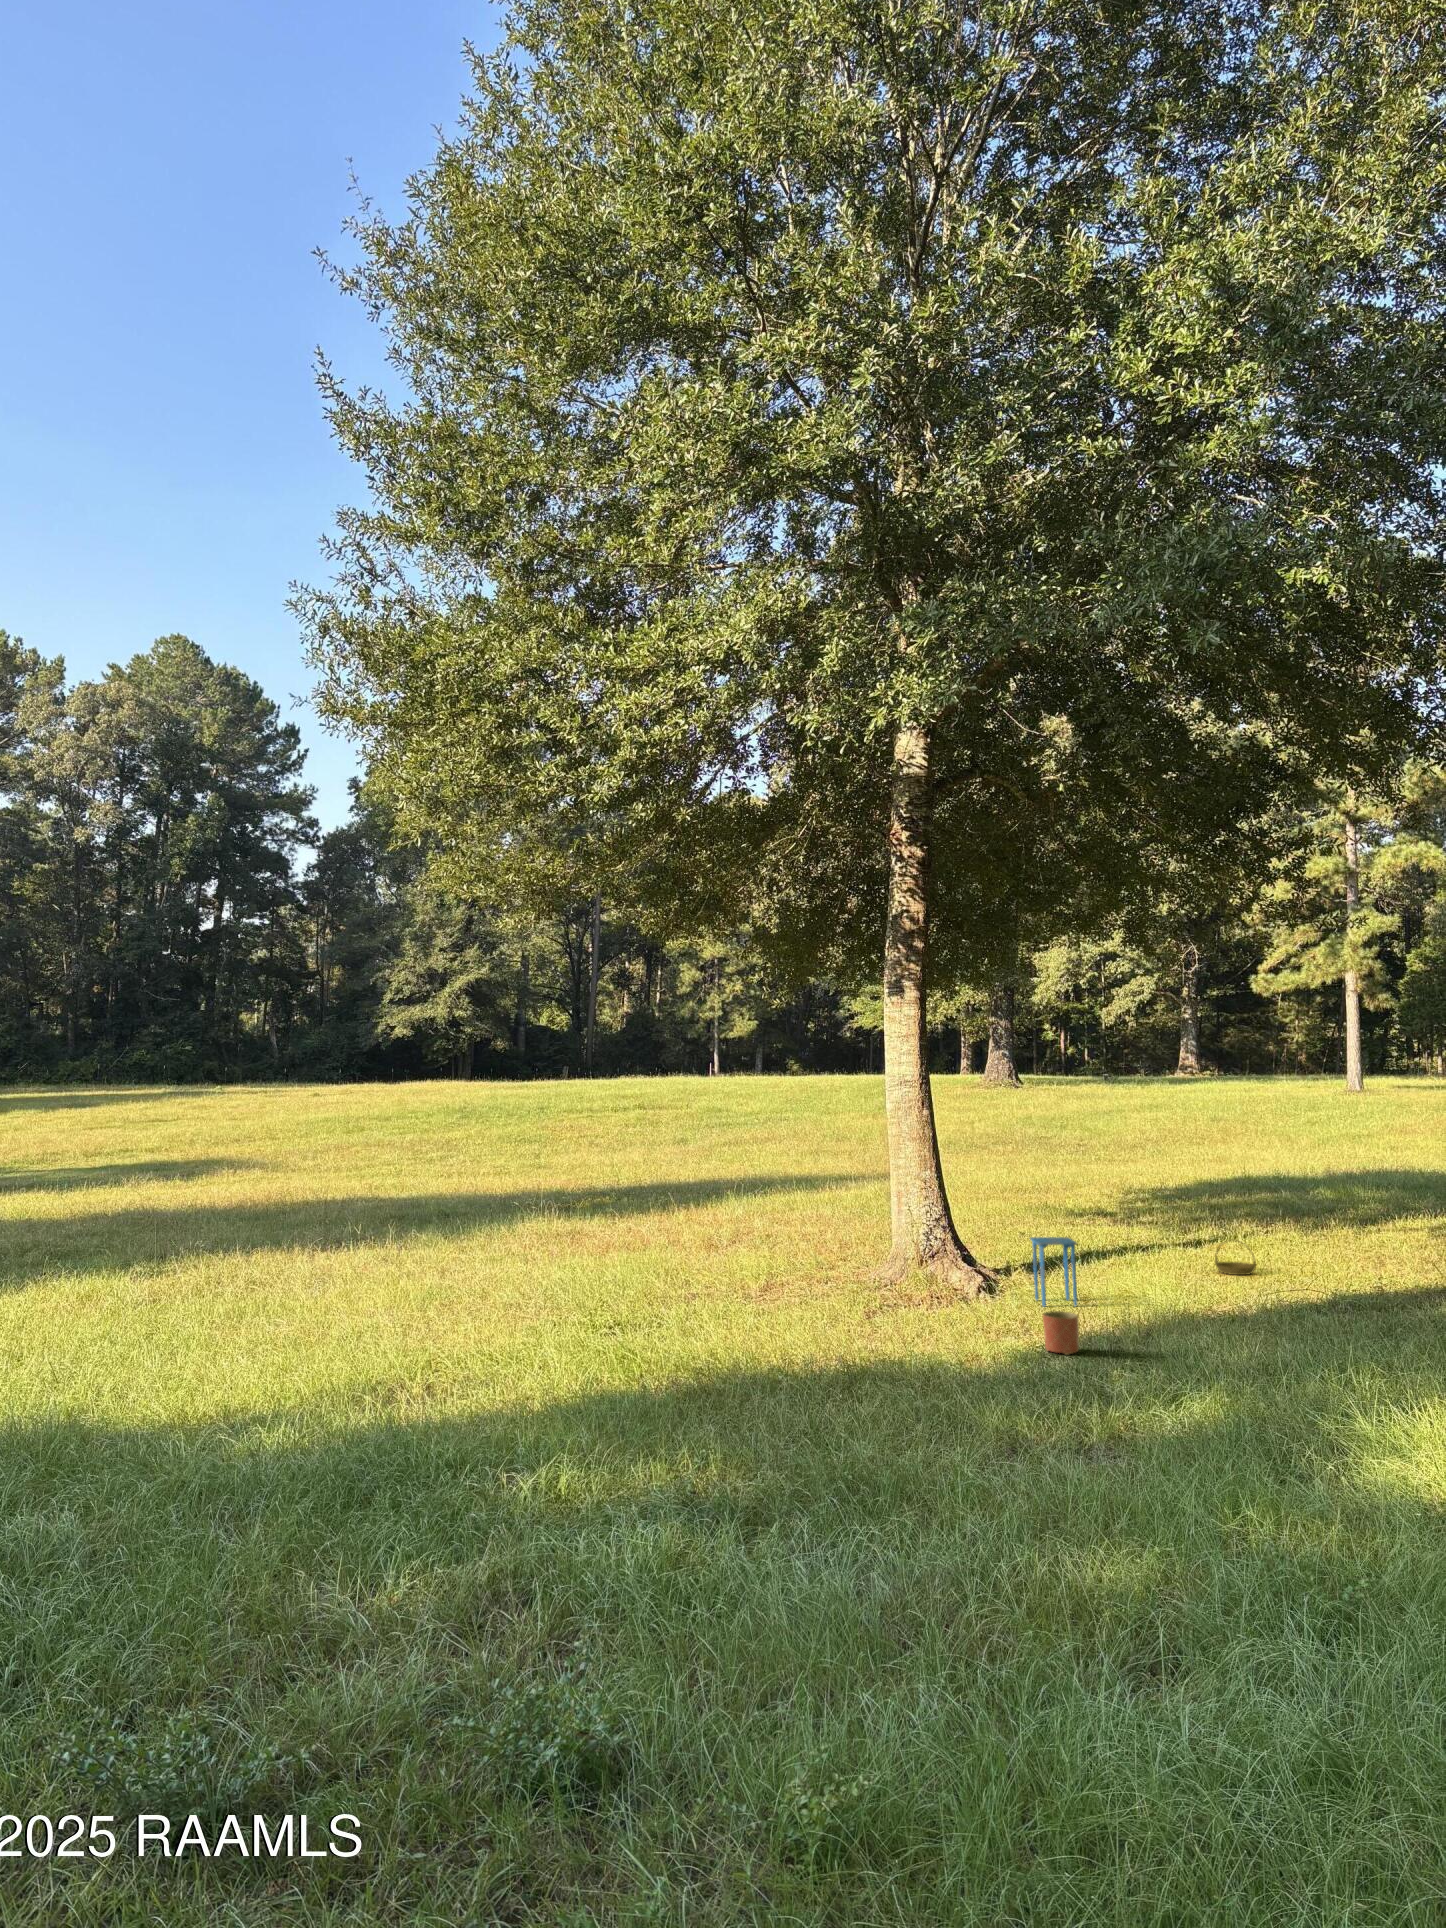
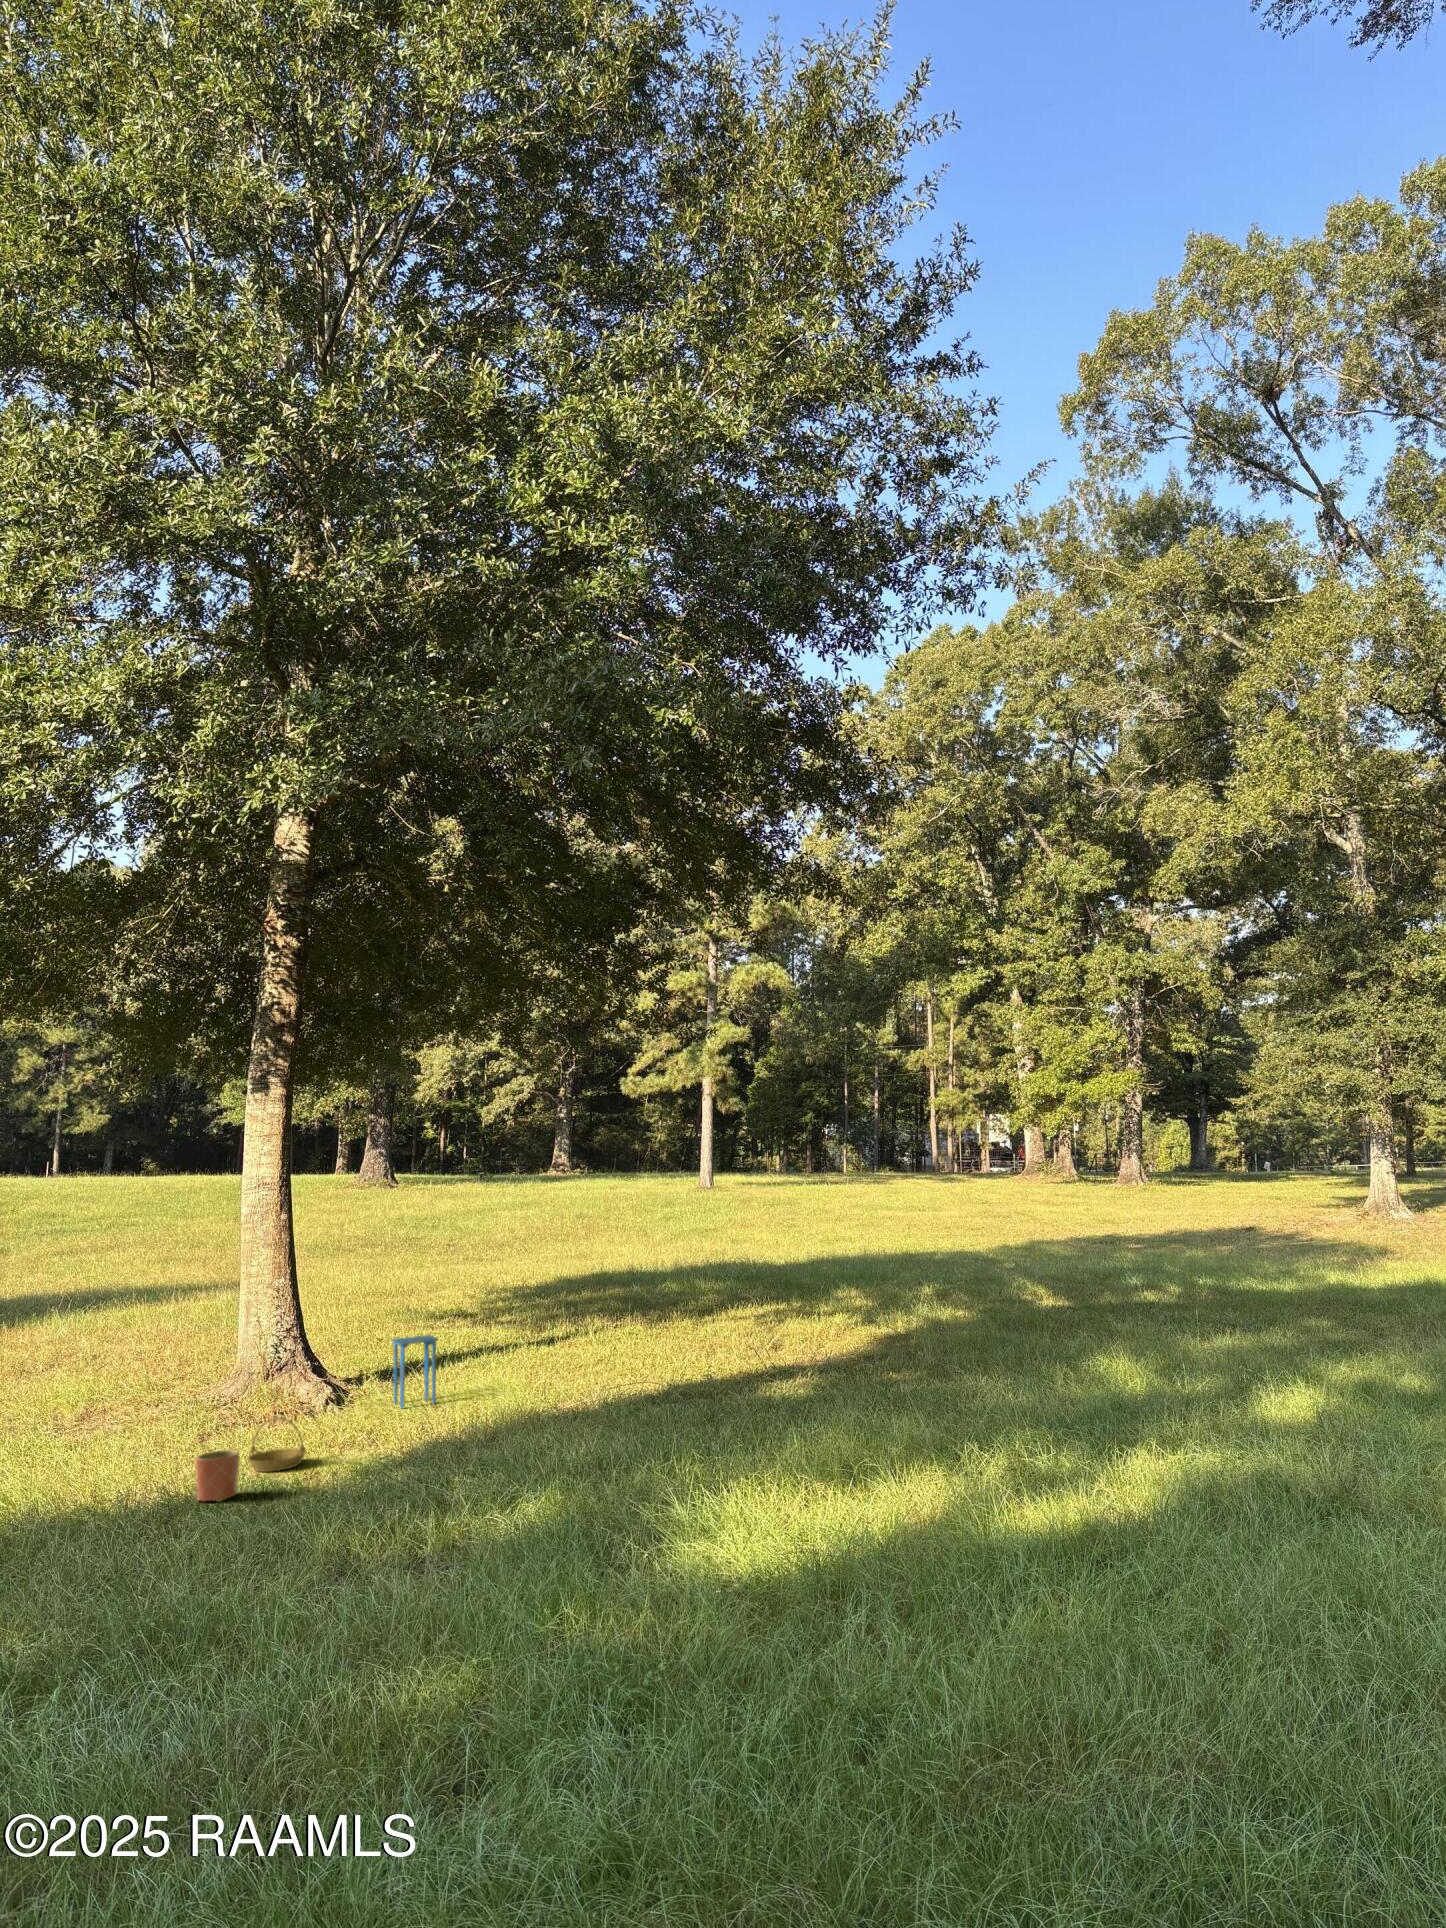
basket: present [1215,1240,1256,1275] -> present [248,1417,306,1472]
planter: present [1042,1311,1079,1355] -> present [196,1450,239,1502]

